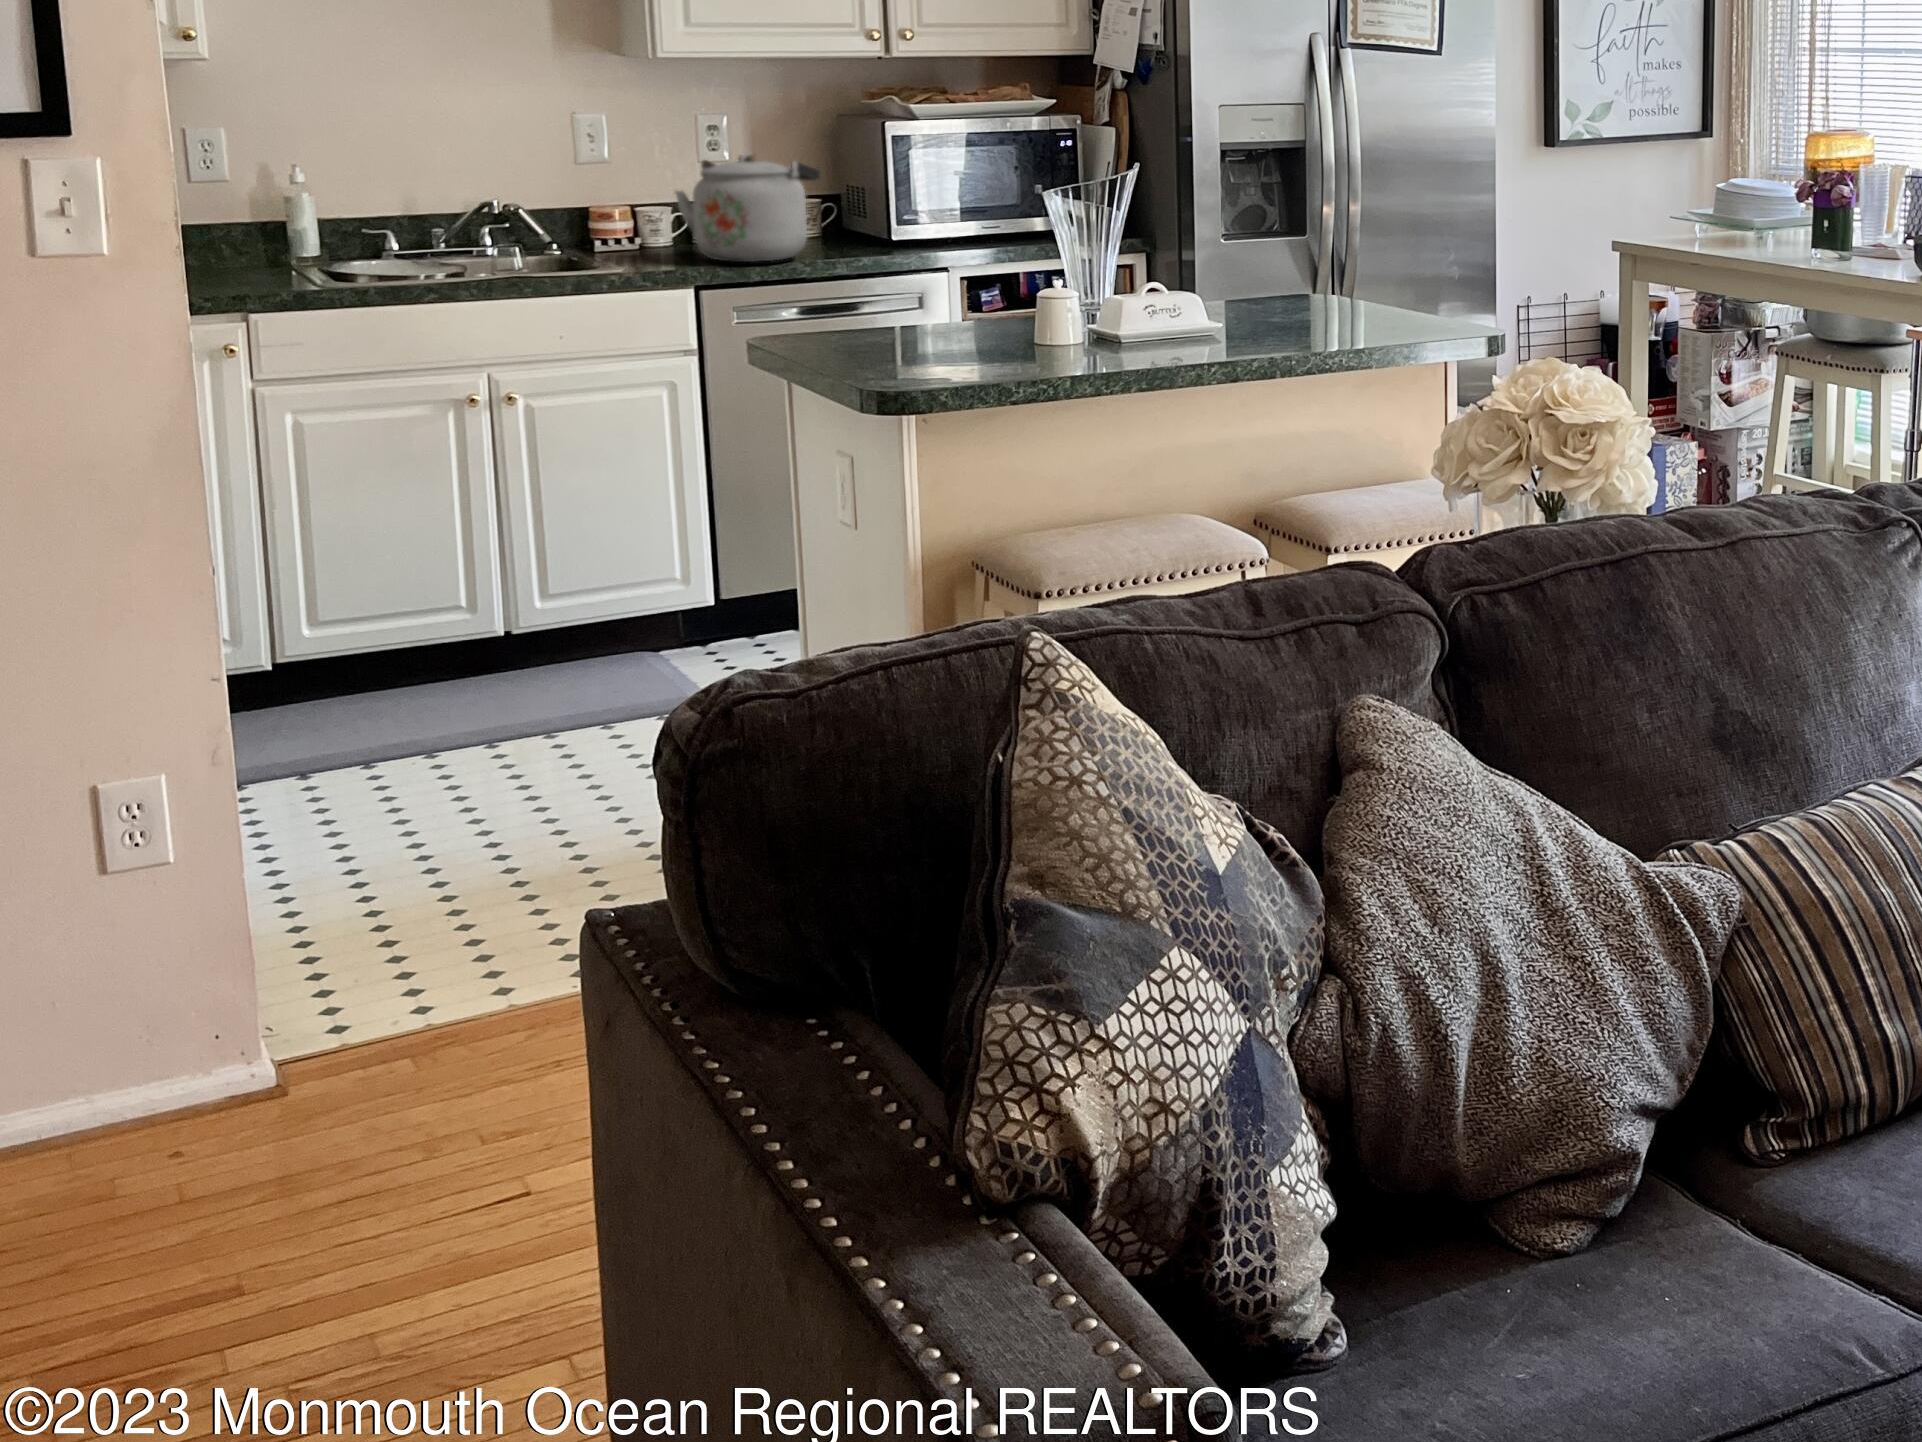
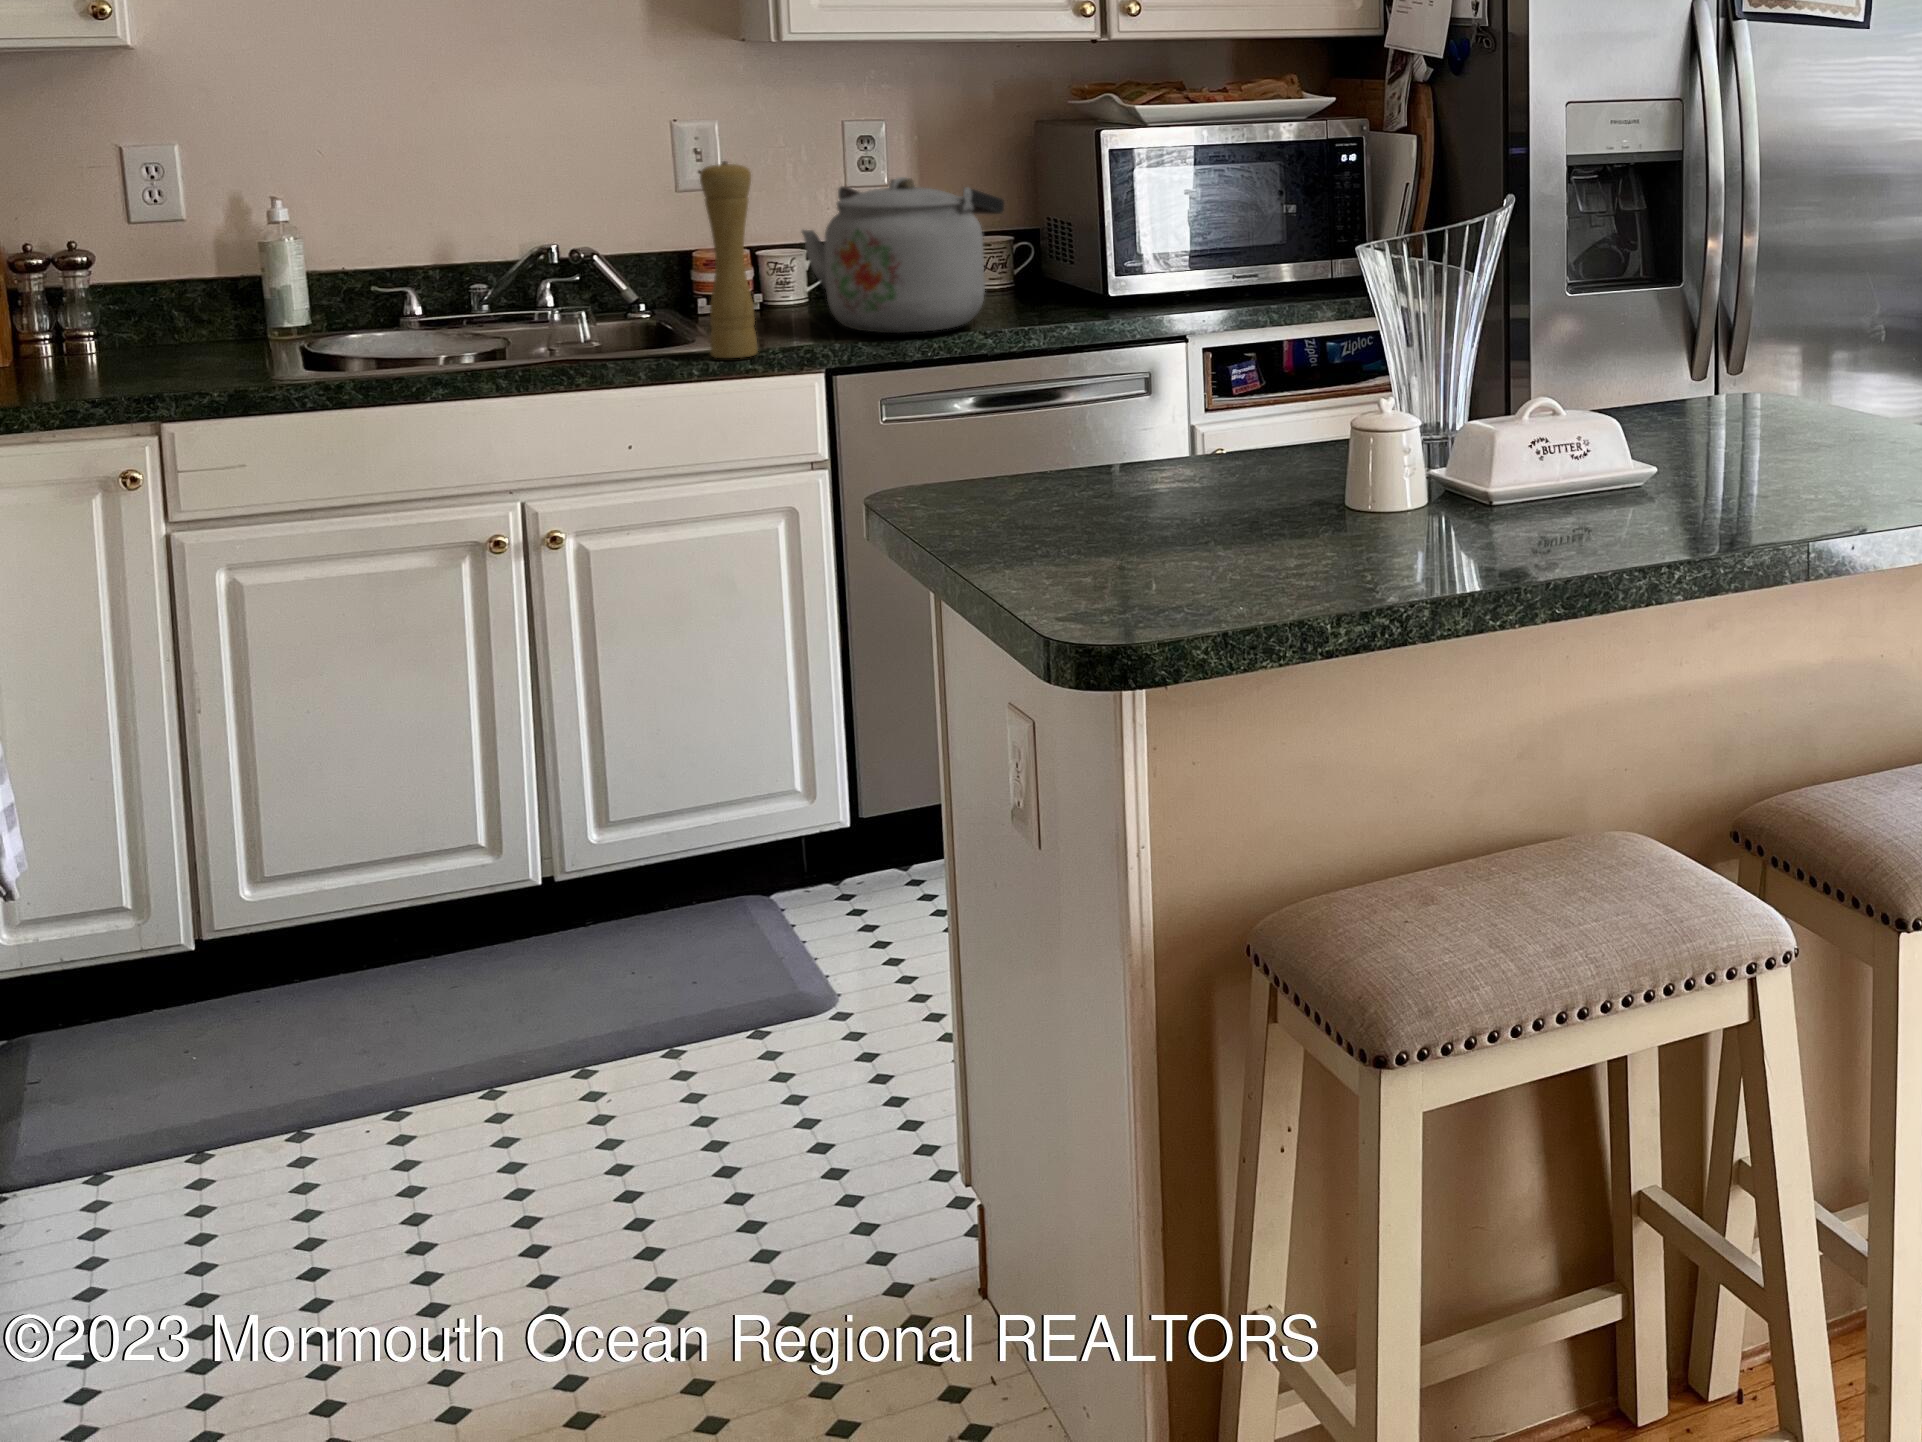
pepper mill: none [609,140,651,276] -> present [700,161,757,358]

